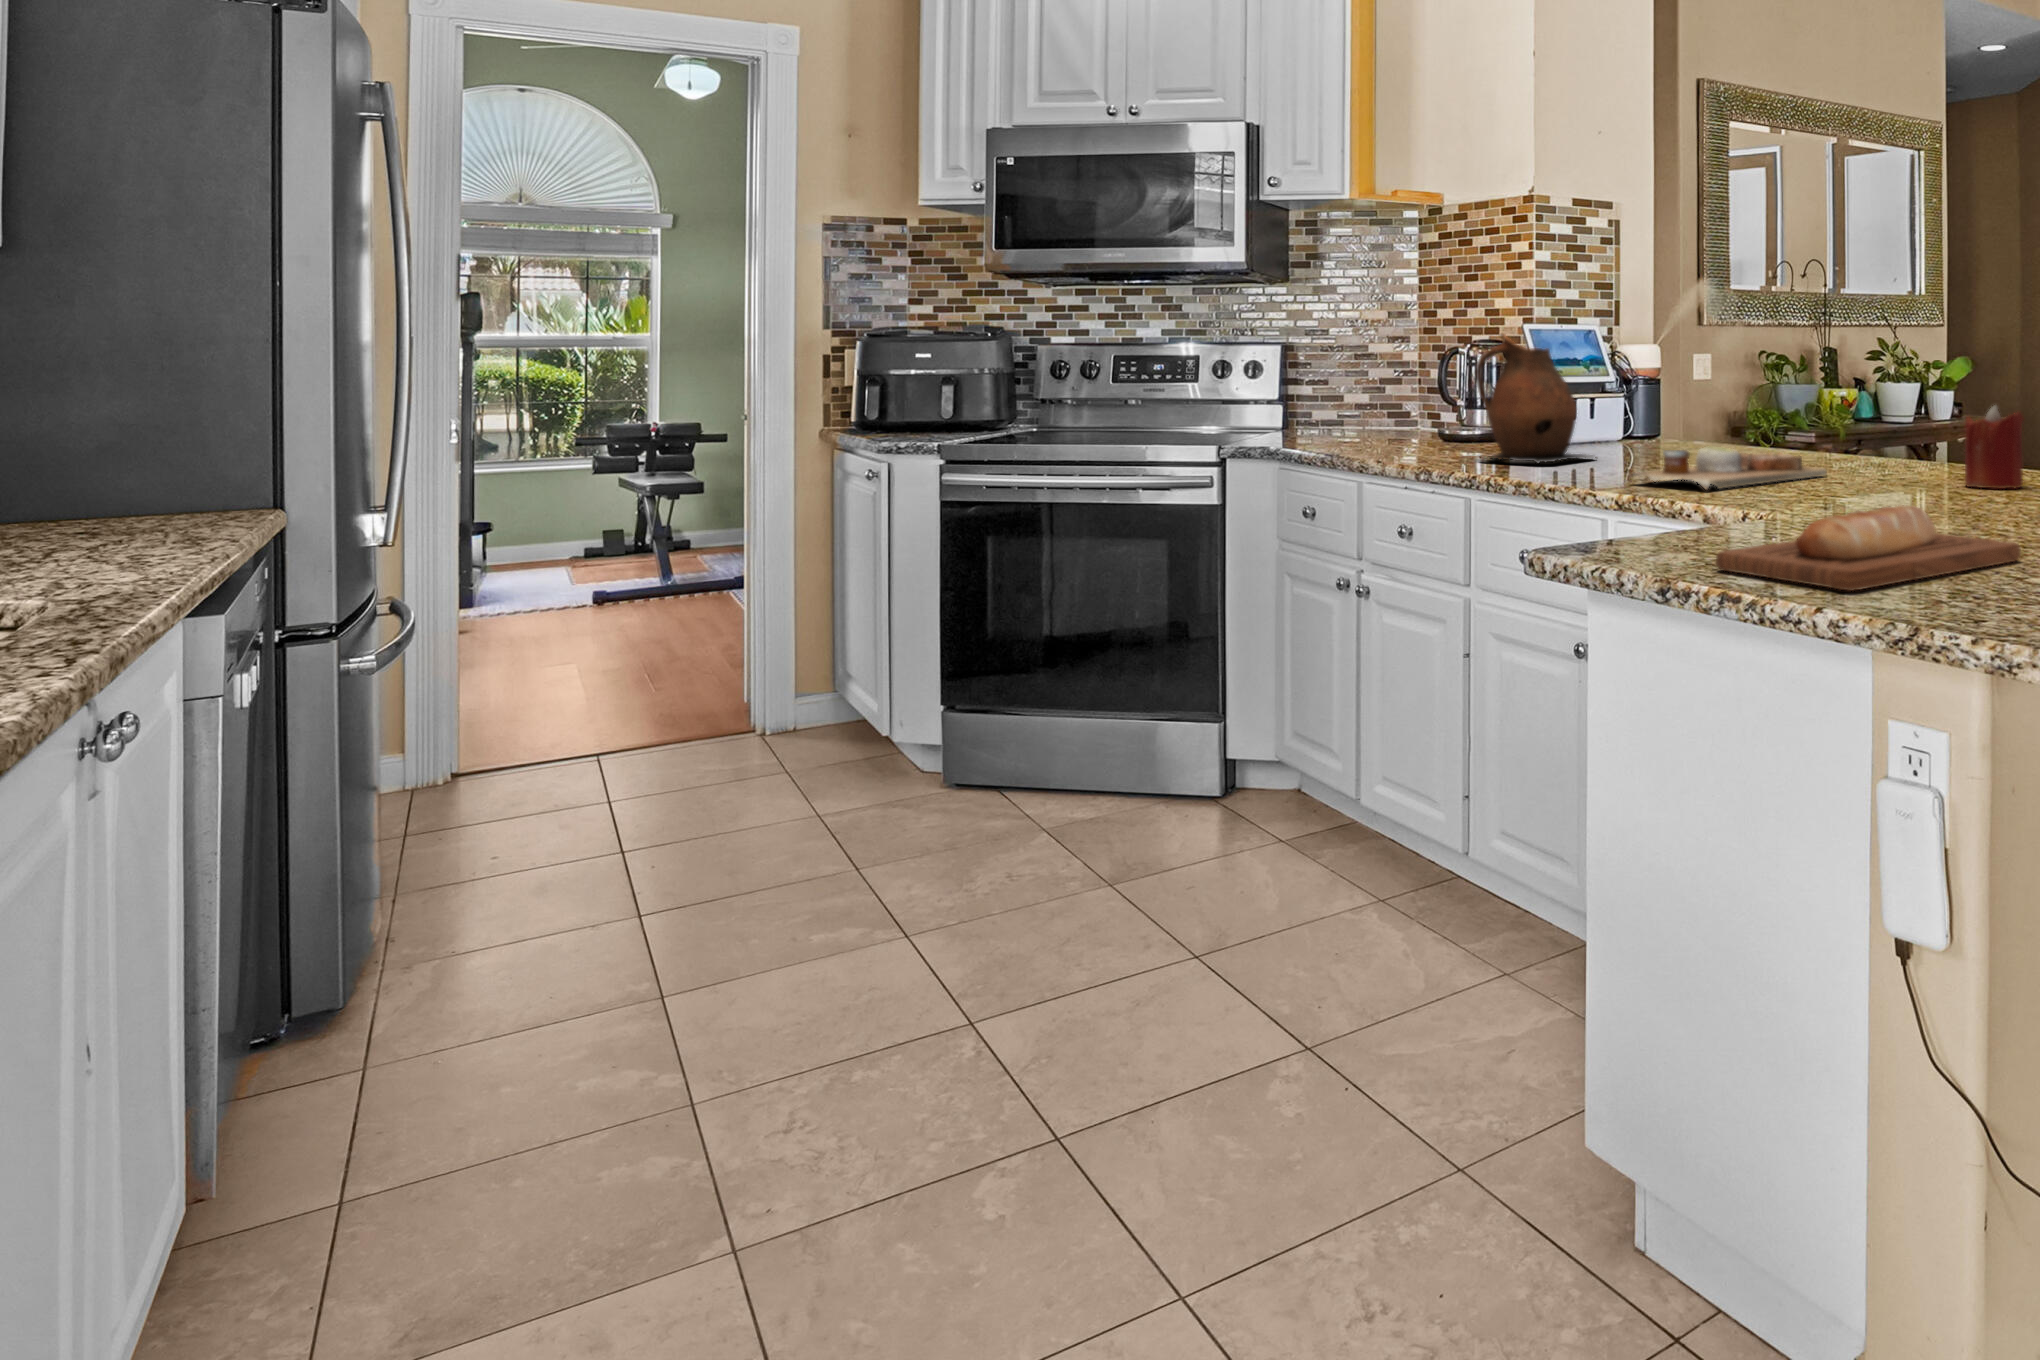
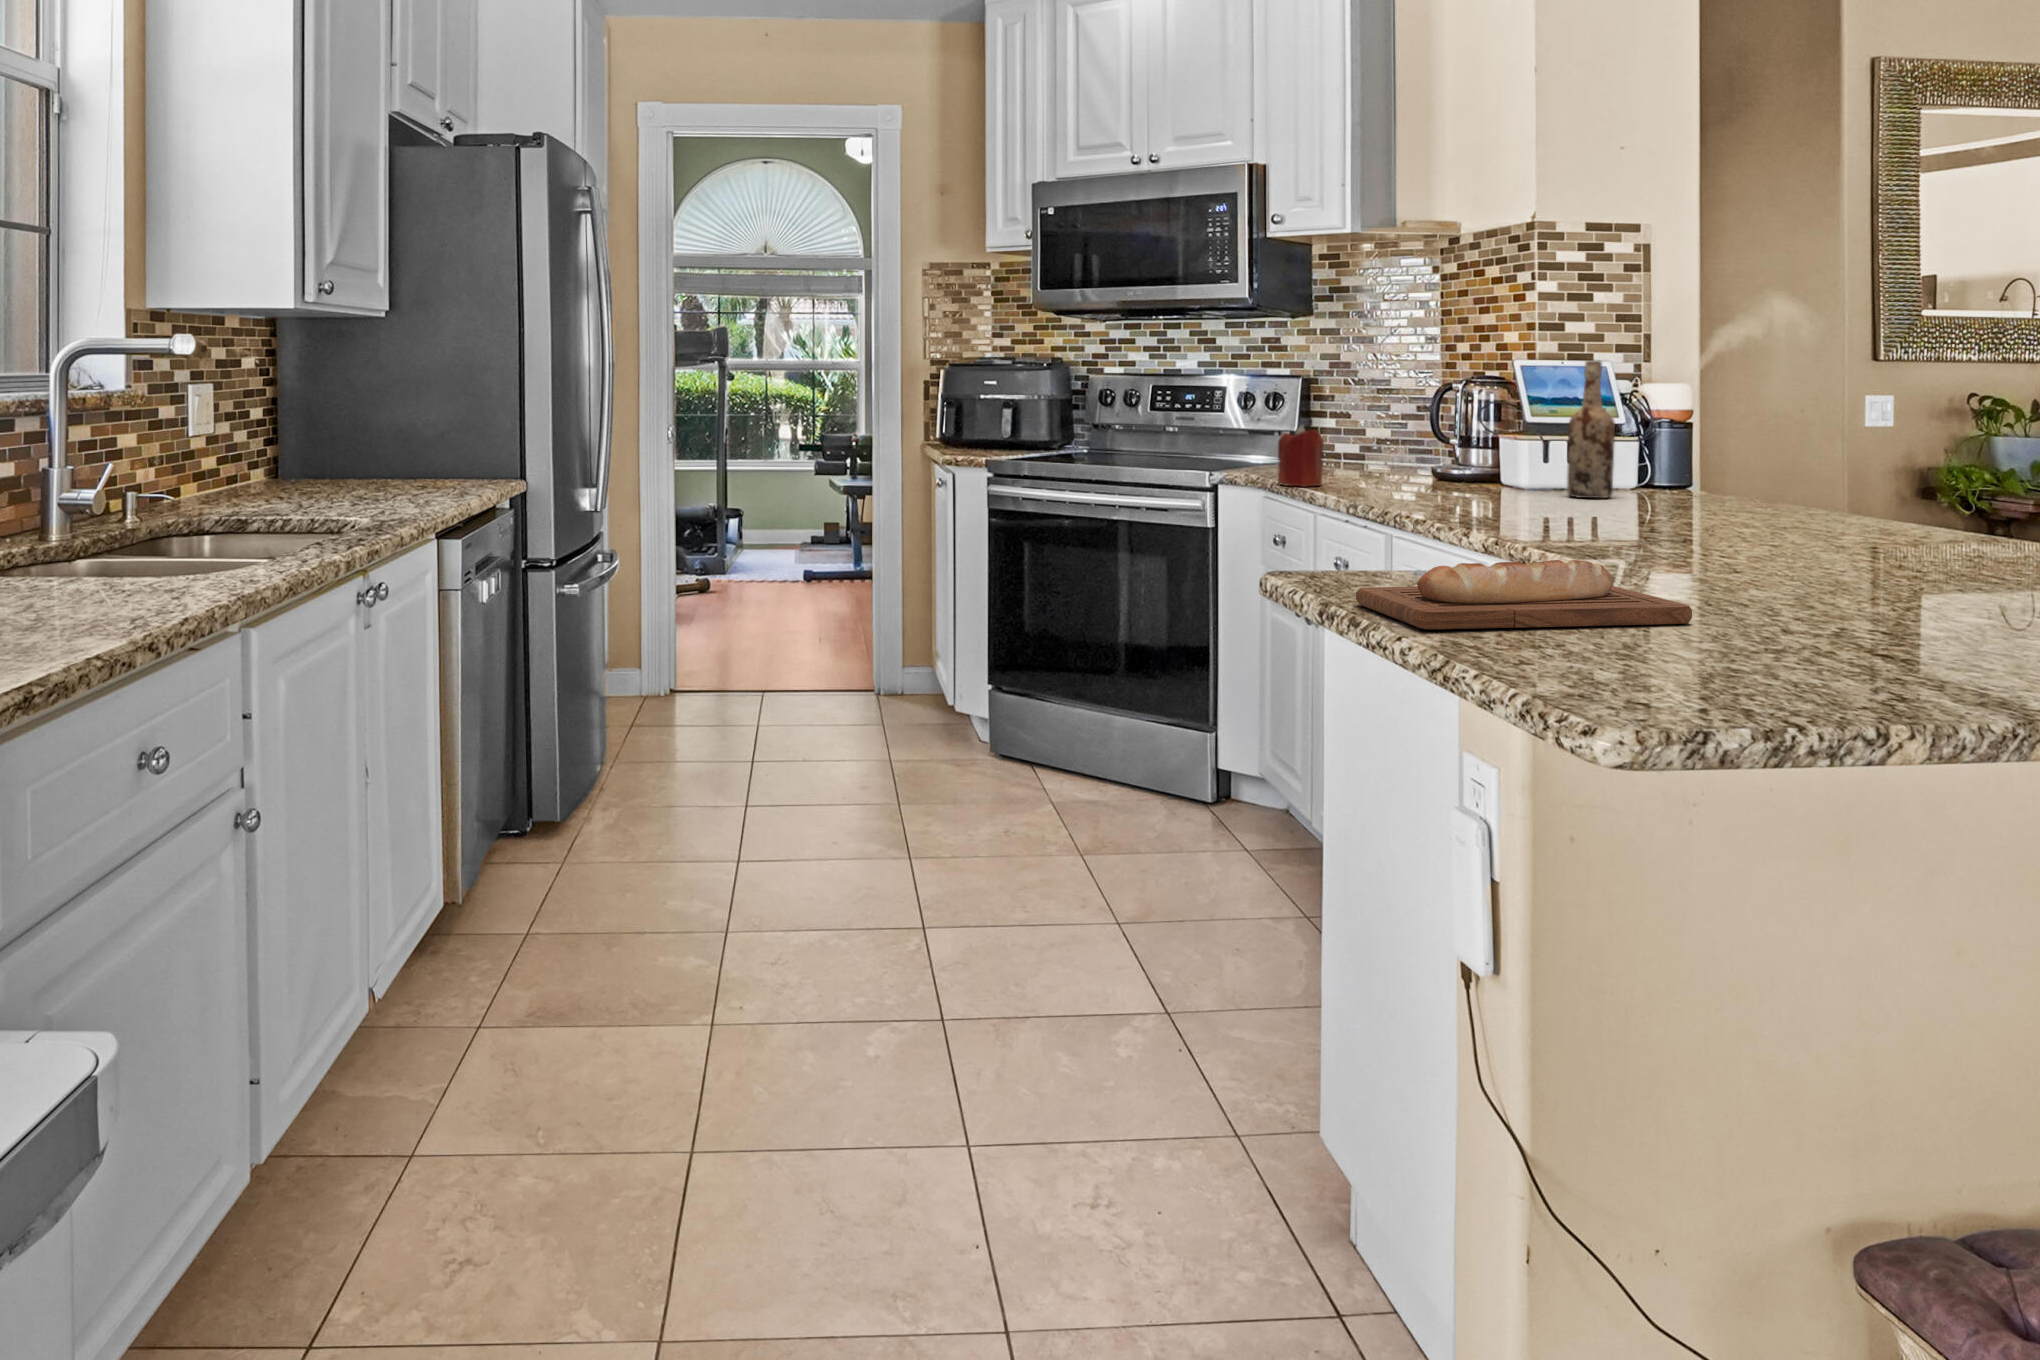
wine bottle: none [1602,323,1641,453] -> present [1567,361,1615,498]
ceramic pitcher: present [1475,334,1596,463] -> none [1406,373,1537,505]
candle: present [1965,406,2023,489] -> present [1278,426,1324,486]
cutting board: present [1633,446,1827,489] -> none [1498,496,1752,540]

